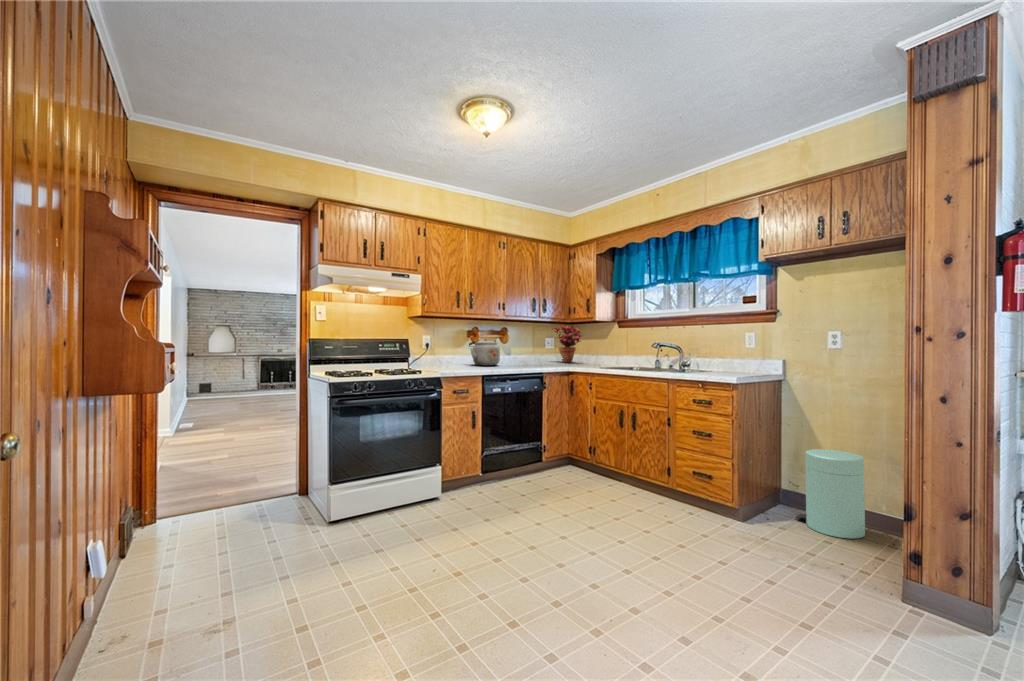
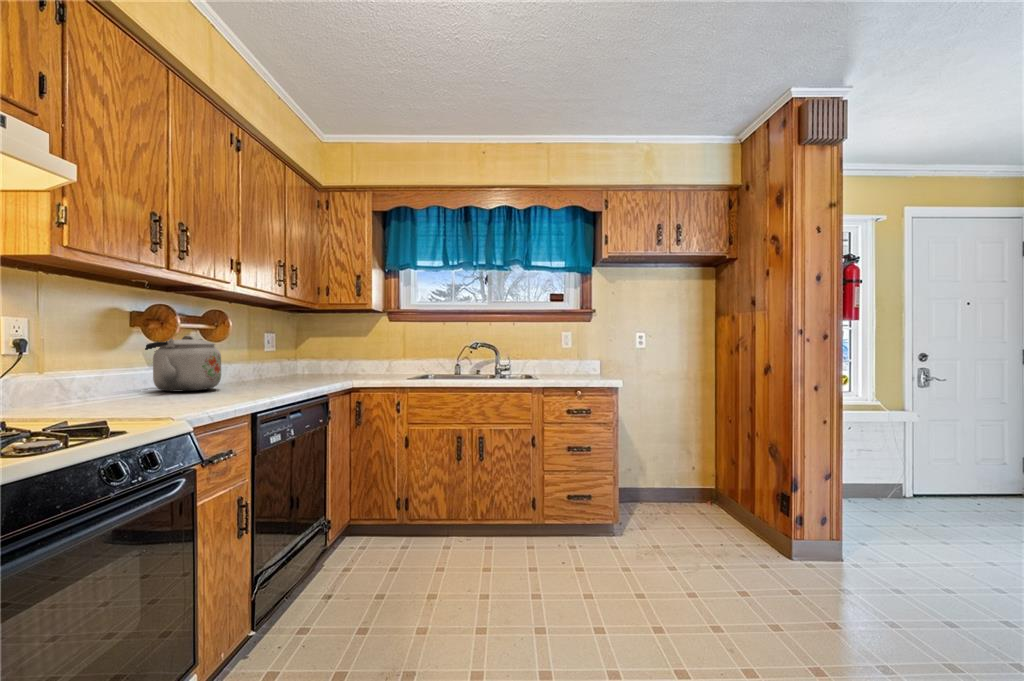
potted plant: present [552,326,581,363] -> none [264,315,323,374]
trash can: present [796,449,865,539] -> none [630,440,685,519]

